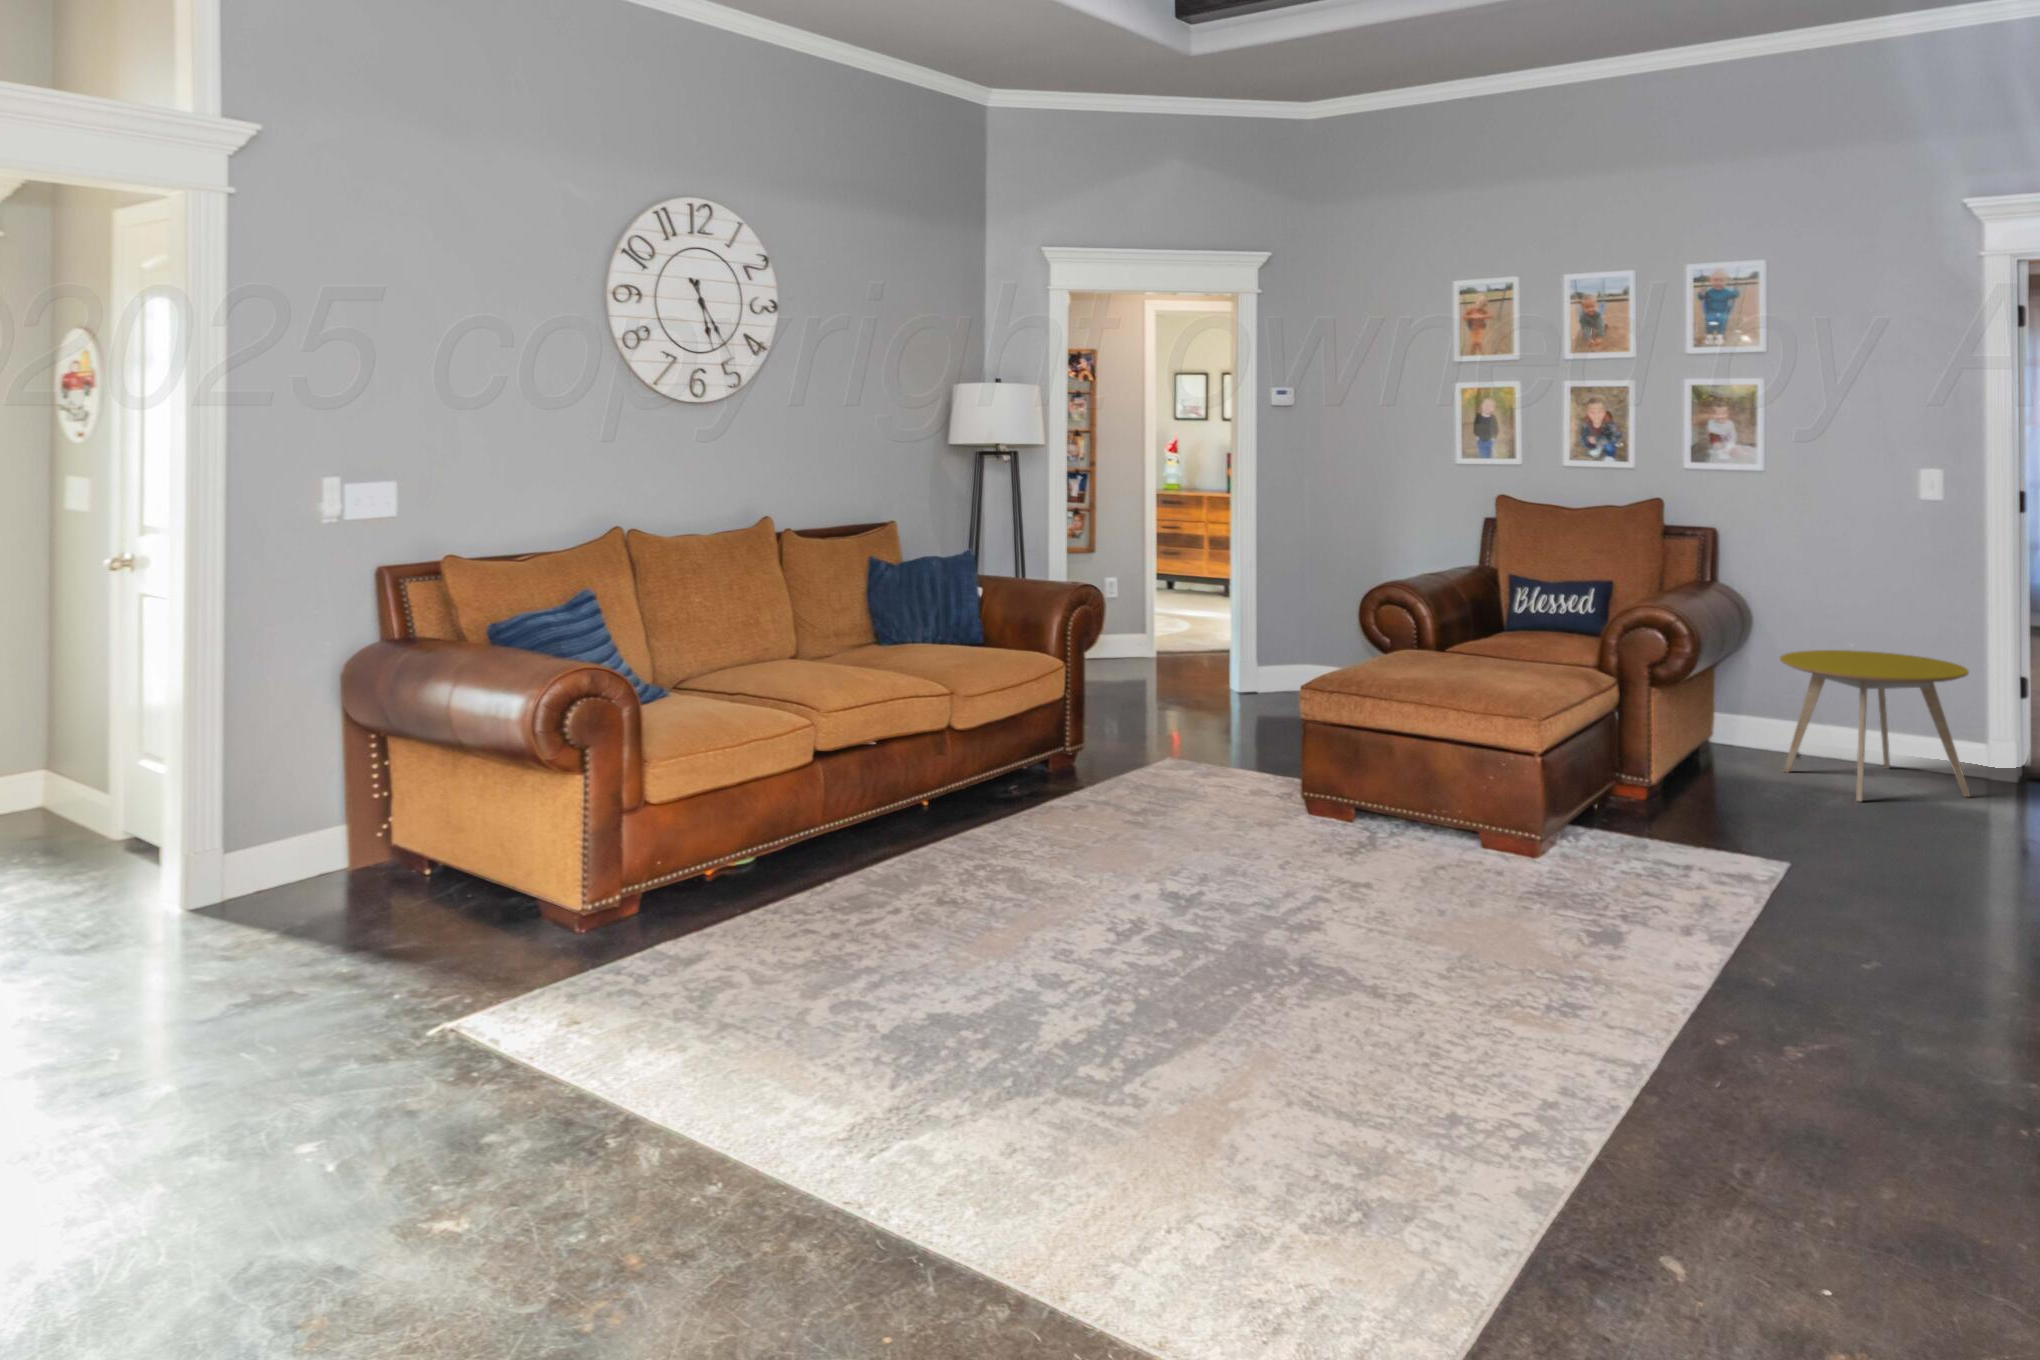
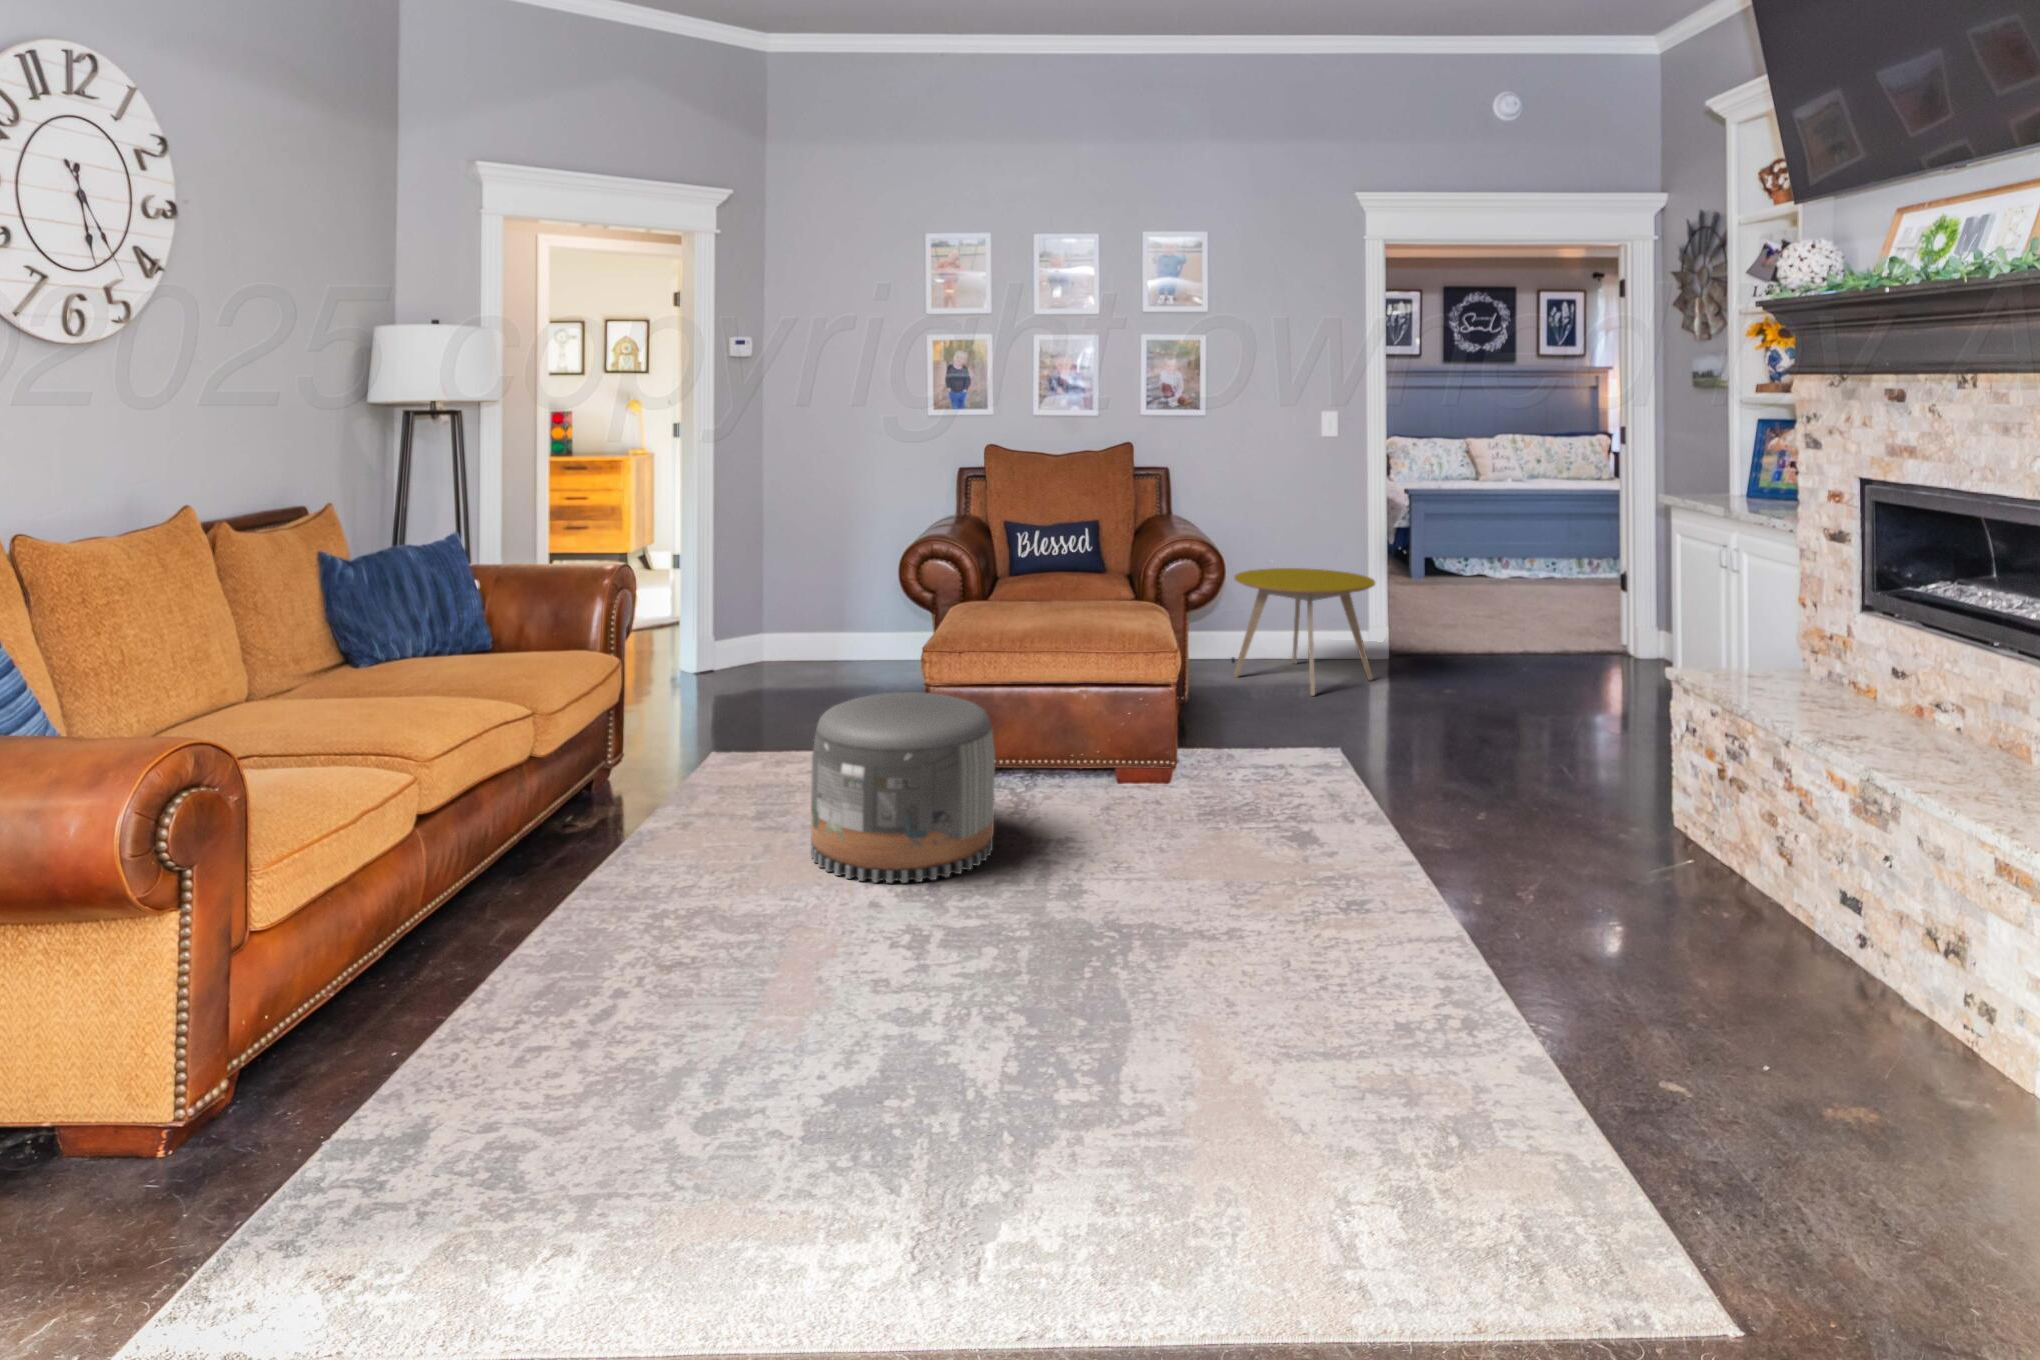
pouf: none [1155,715,1322,883] -> present [811,692,995,883]

